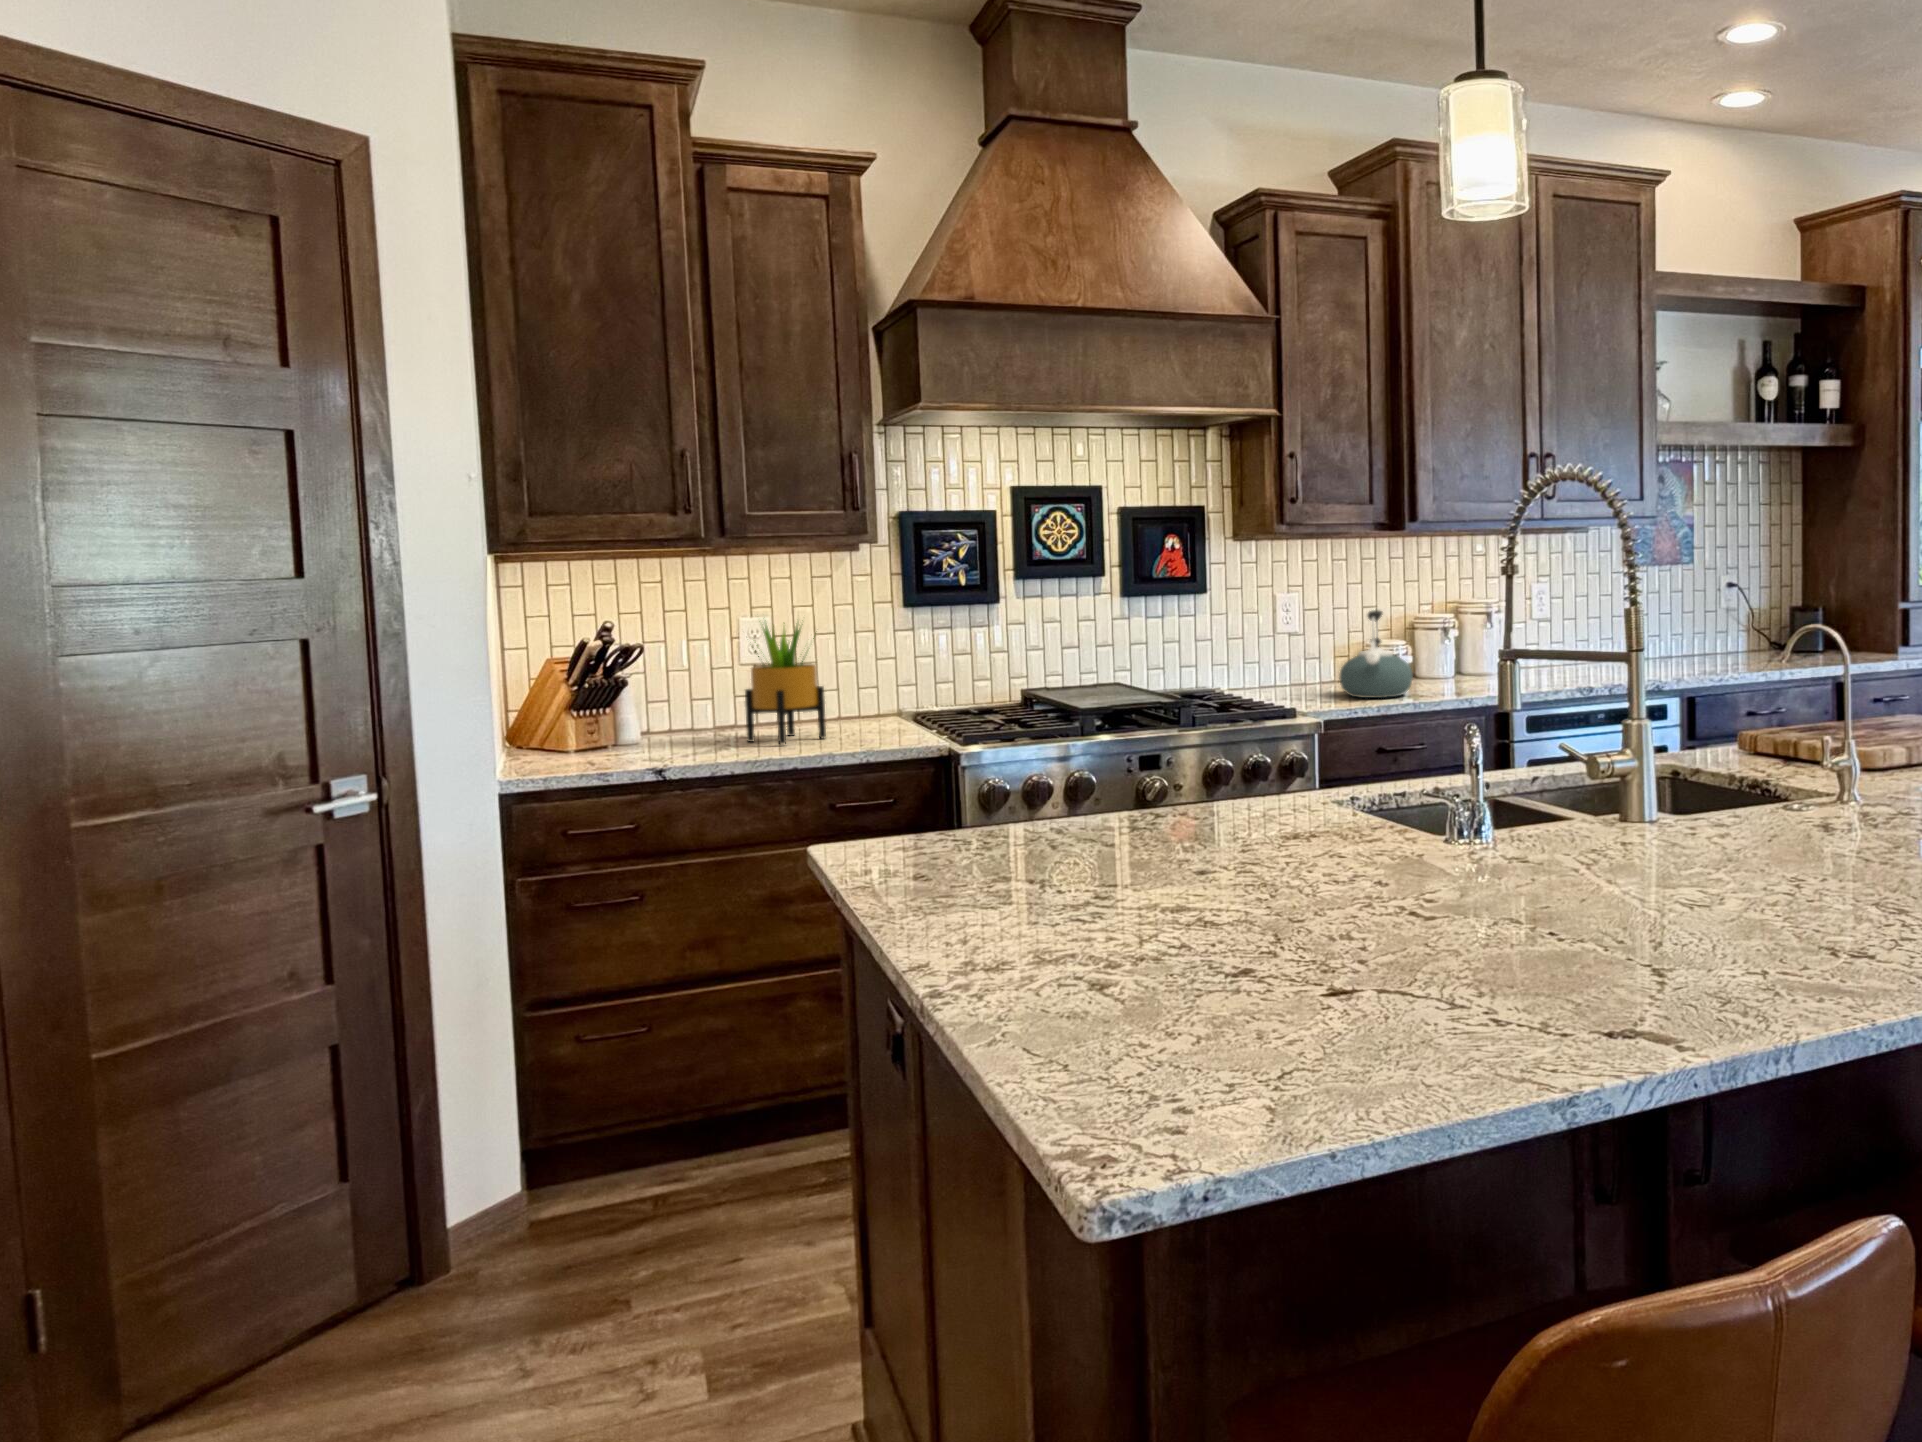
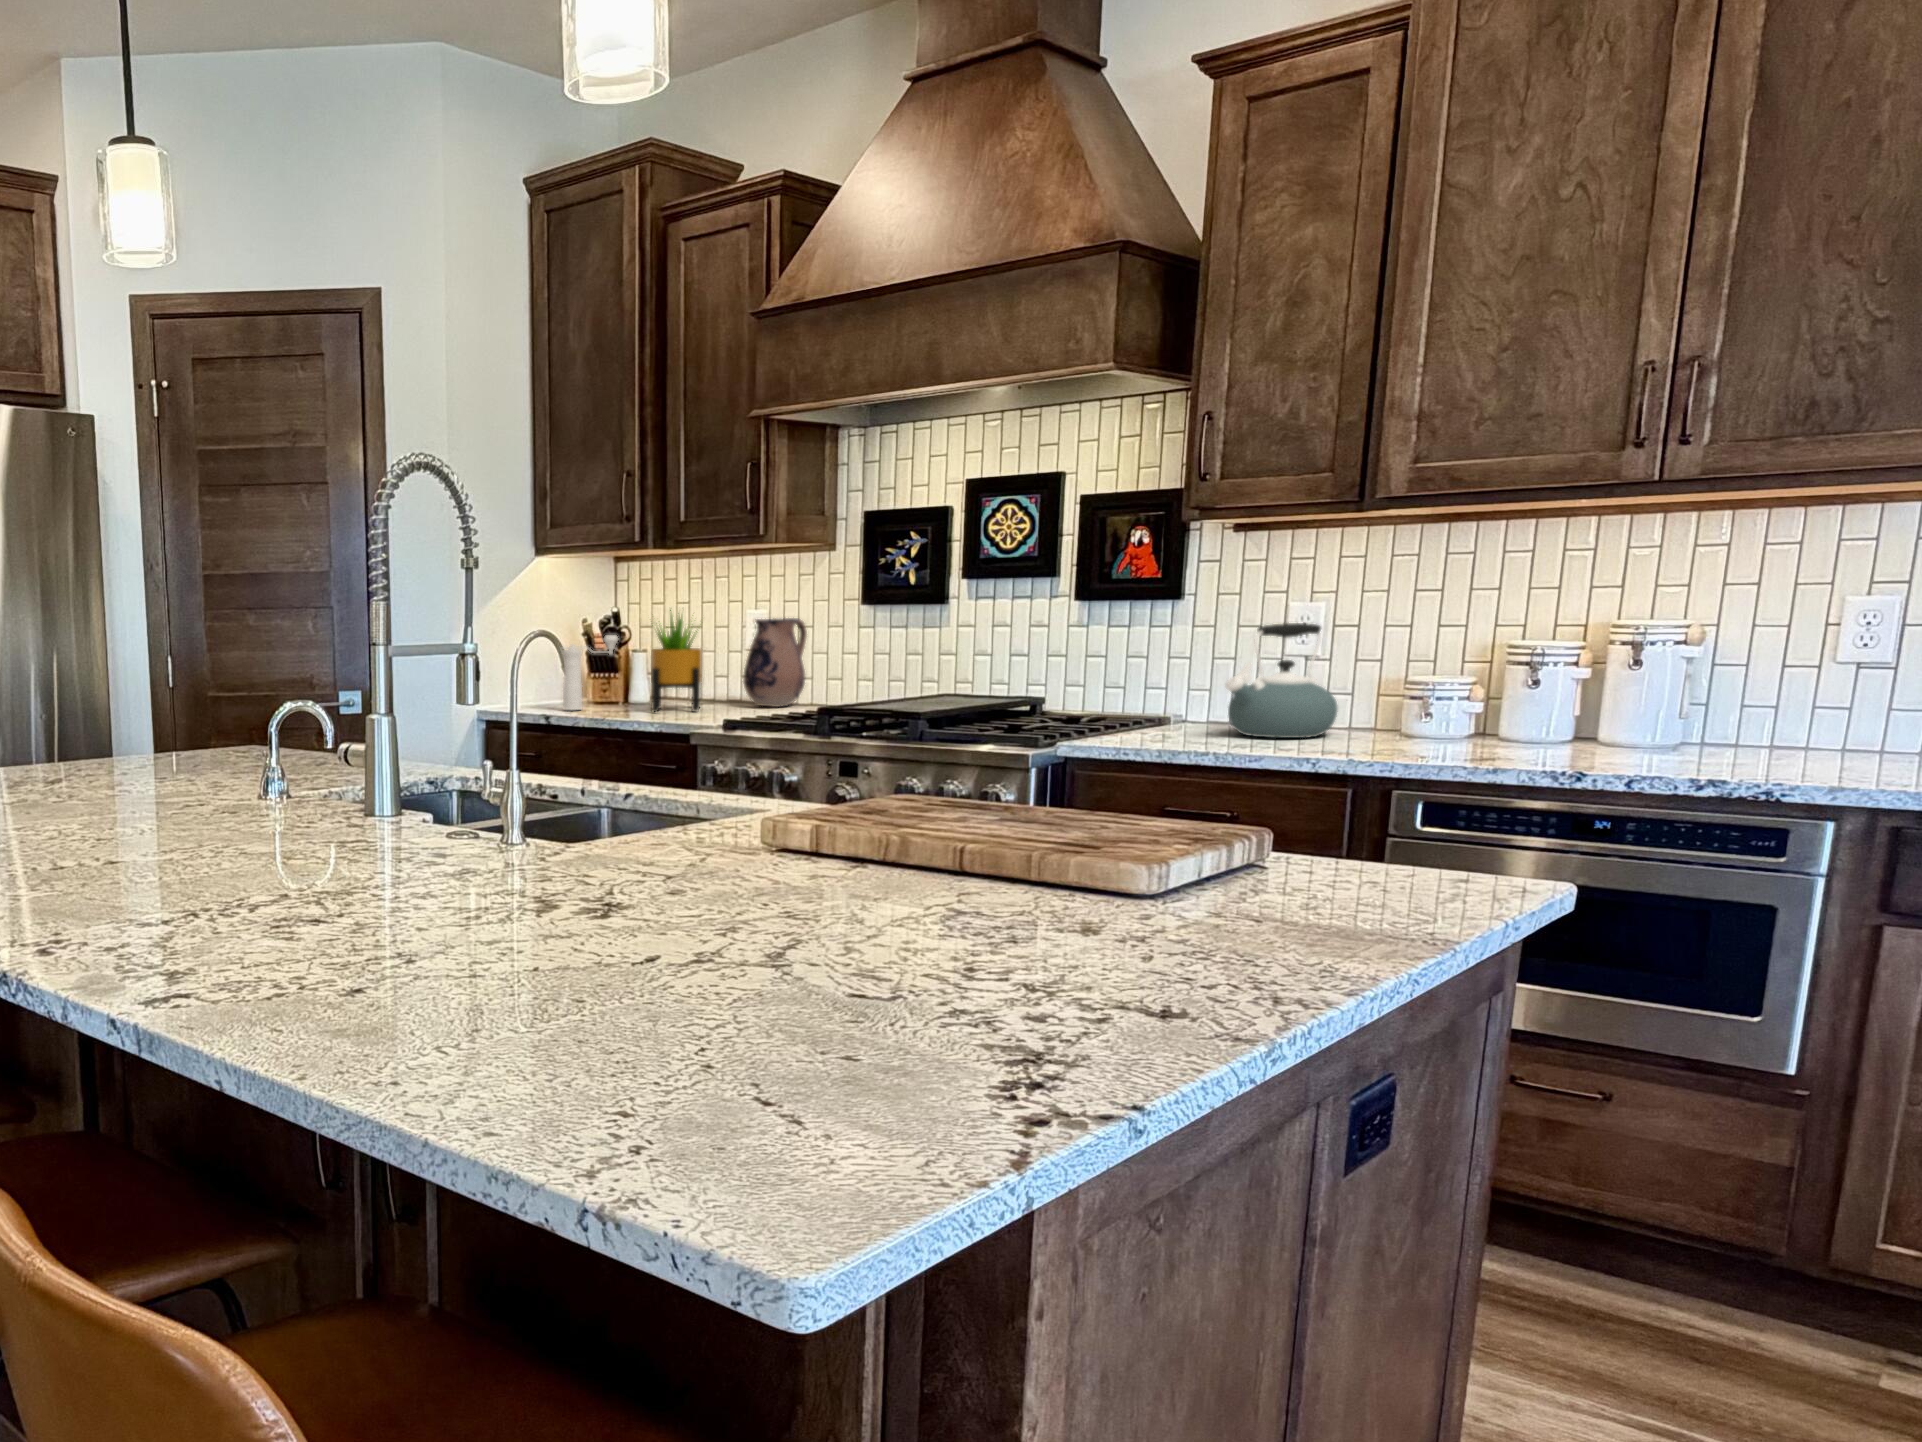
ceramic pitcher: none [829,624,901,724] -> present [743,618,807,707]
pepper mill: none [629,654,703,758] -> present [563,635,618,710]

